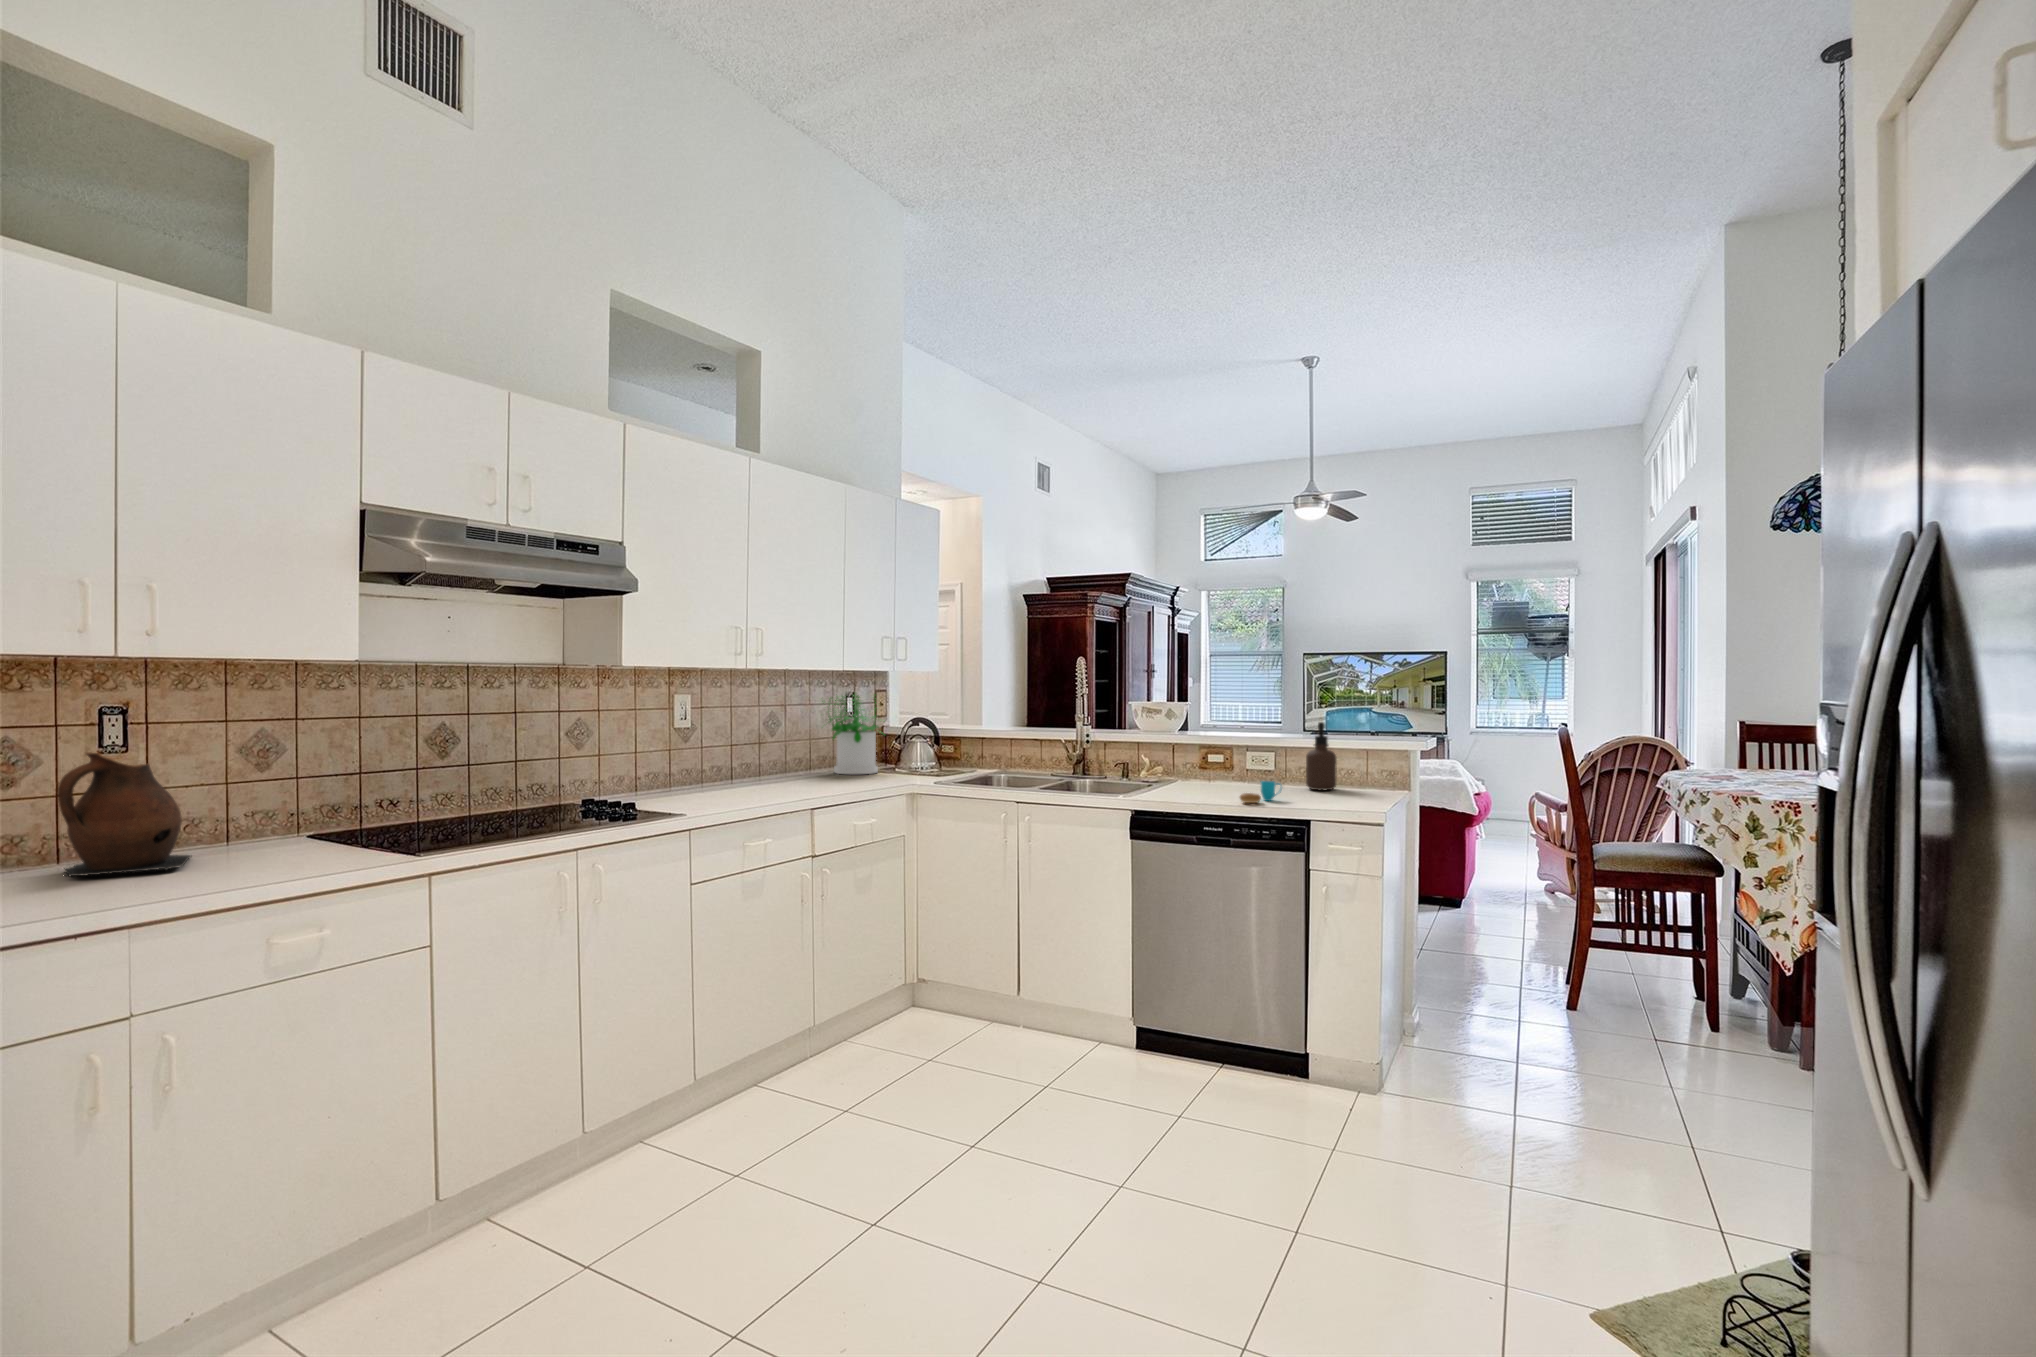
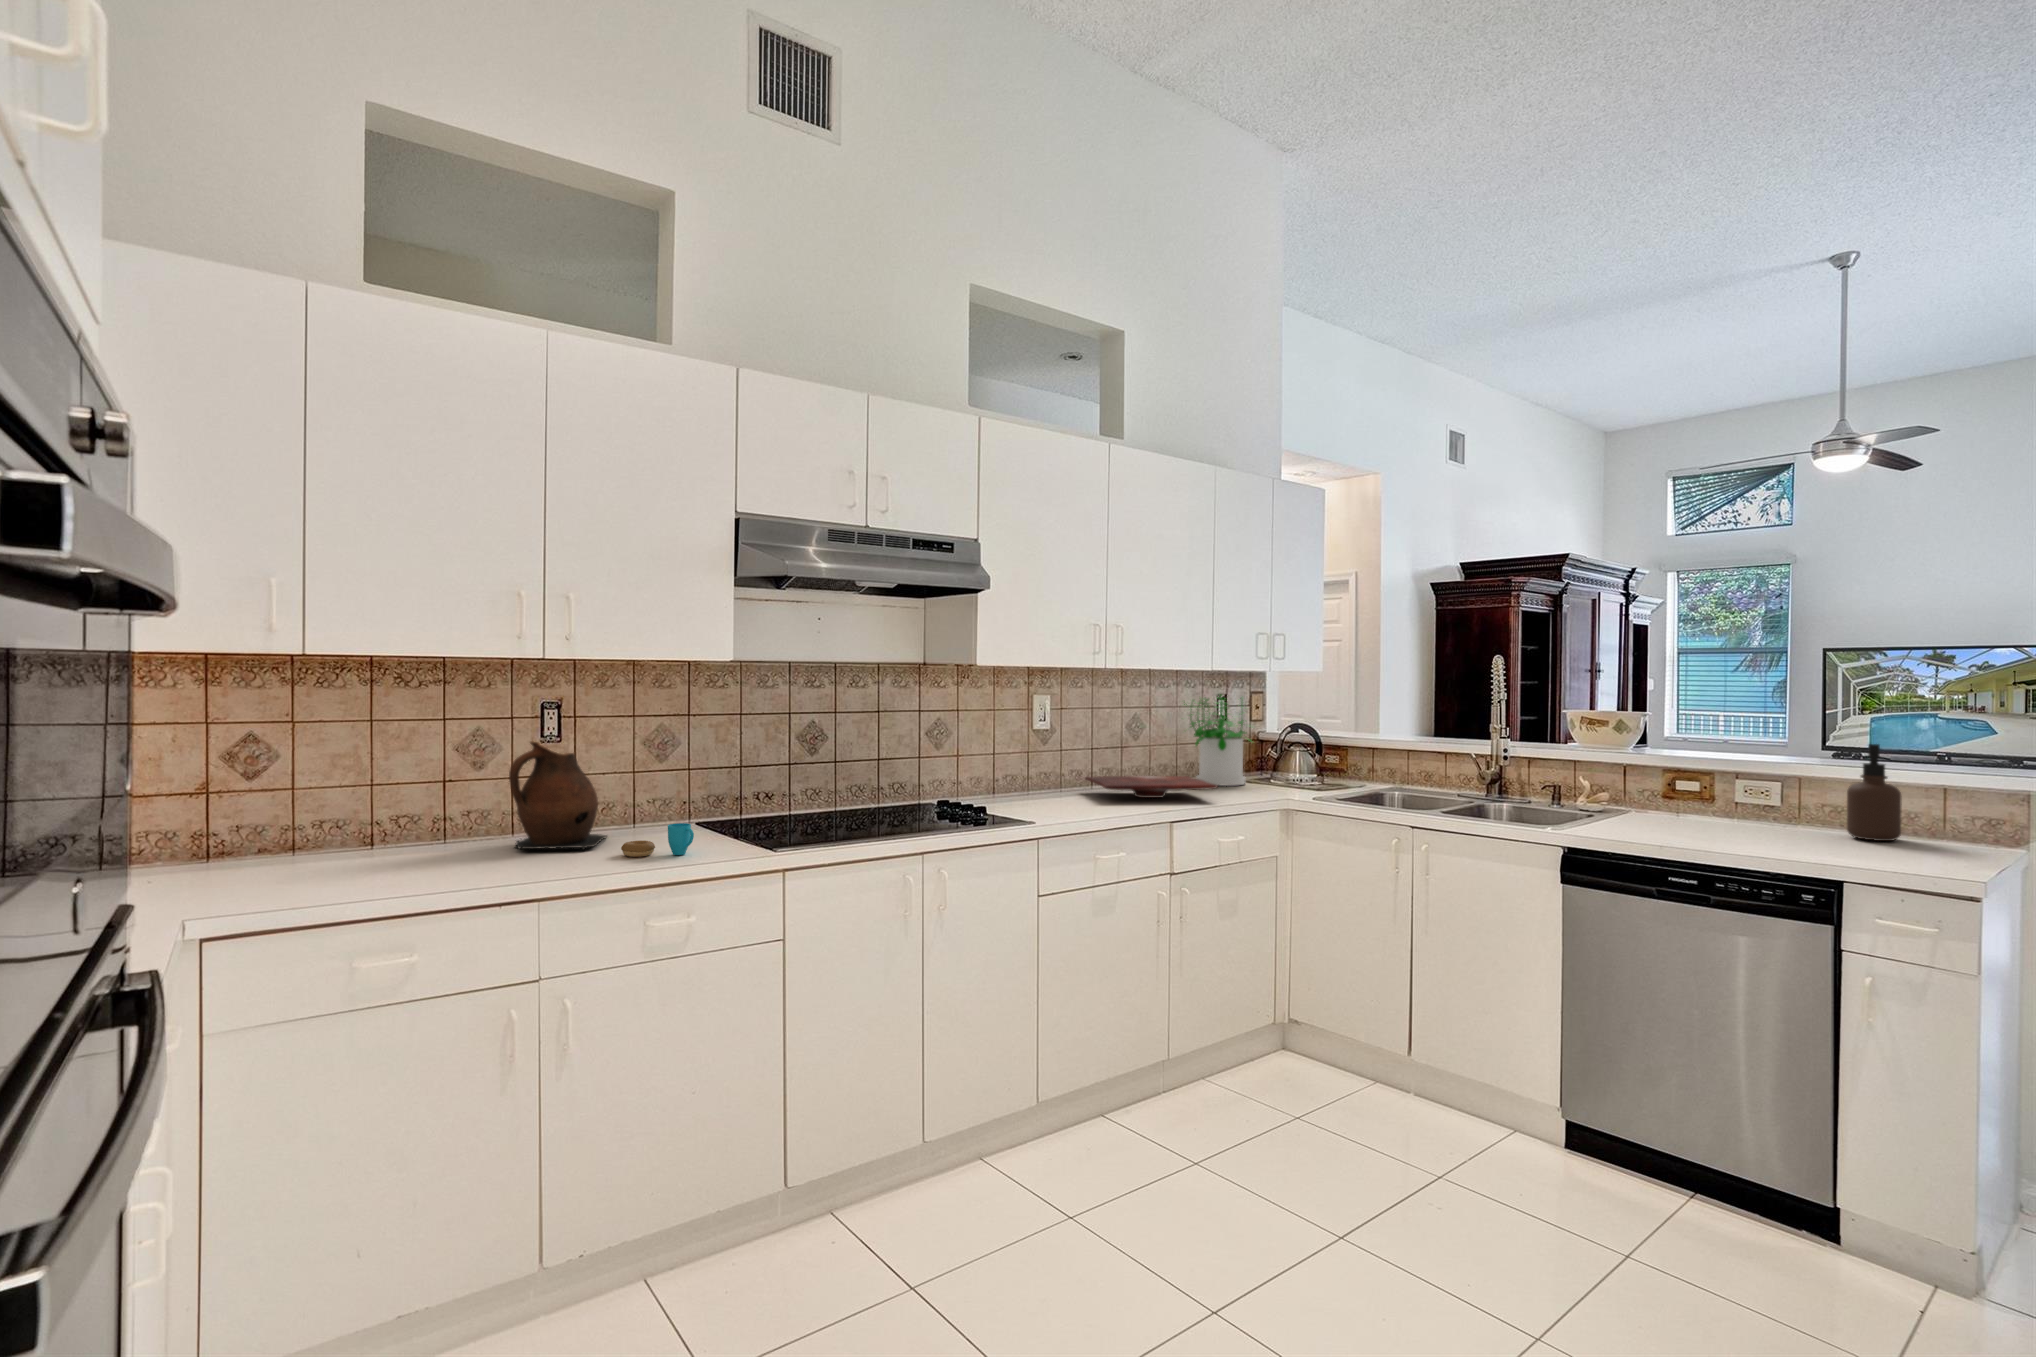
cutting board: none [730,767,856,788] -> present [1085,776,1218,798]
cup: present [1240,781,1281,803] -> present [621,823,694,857]

